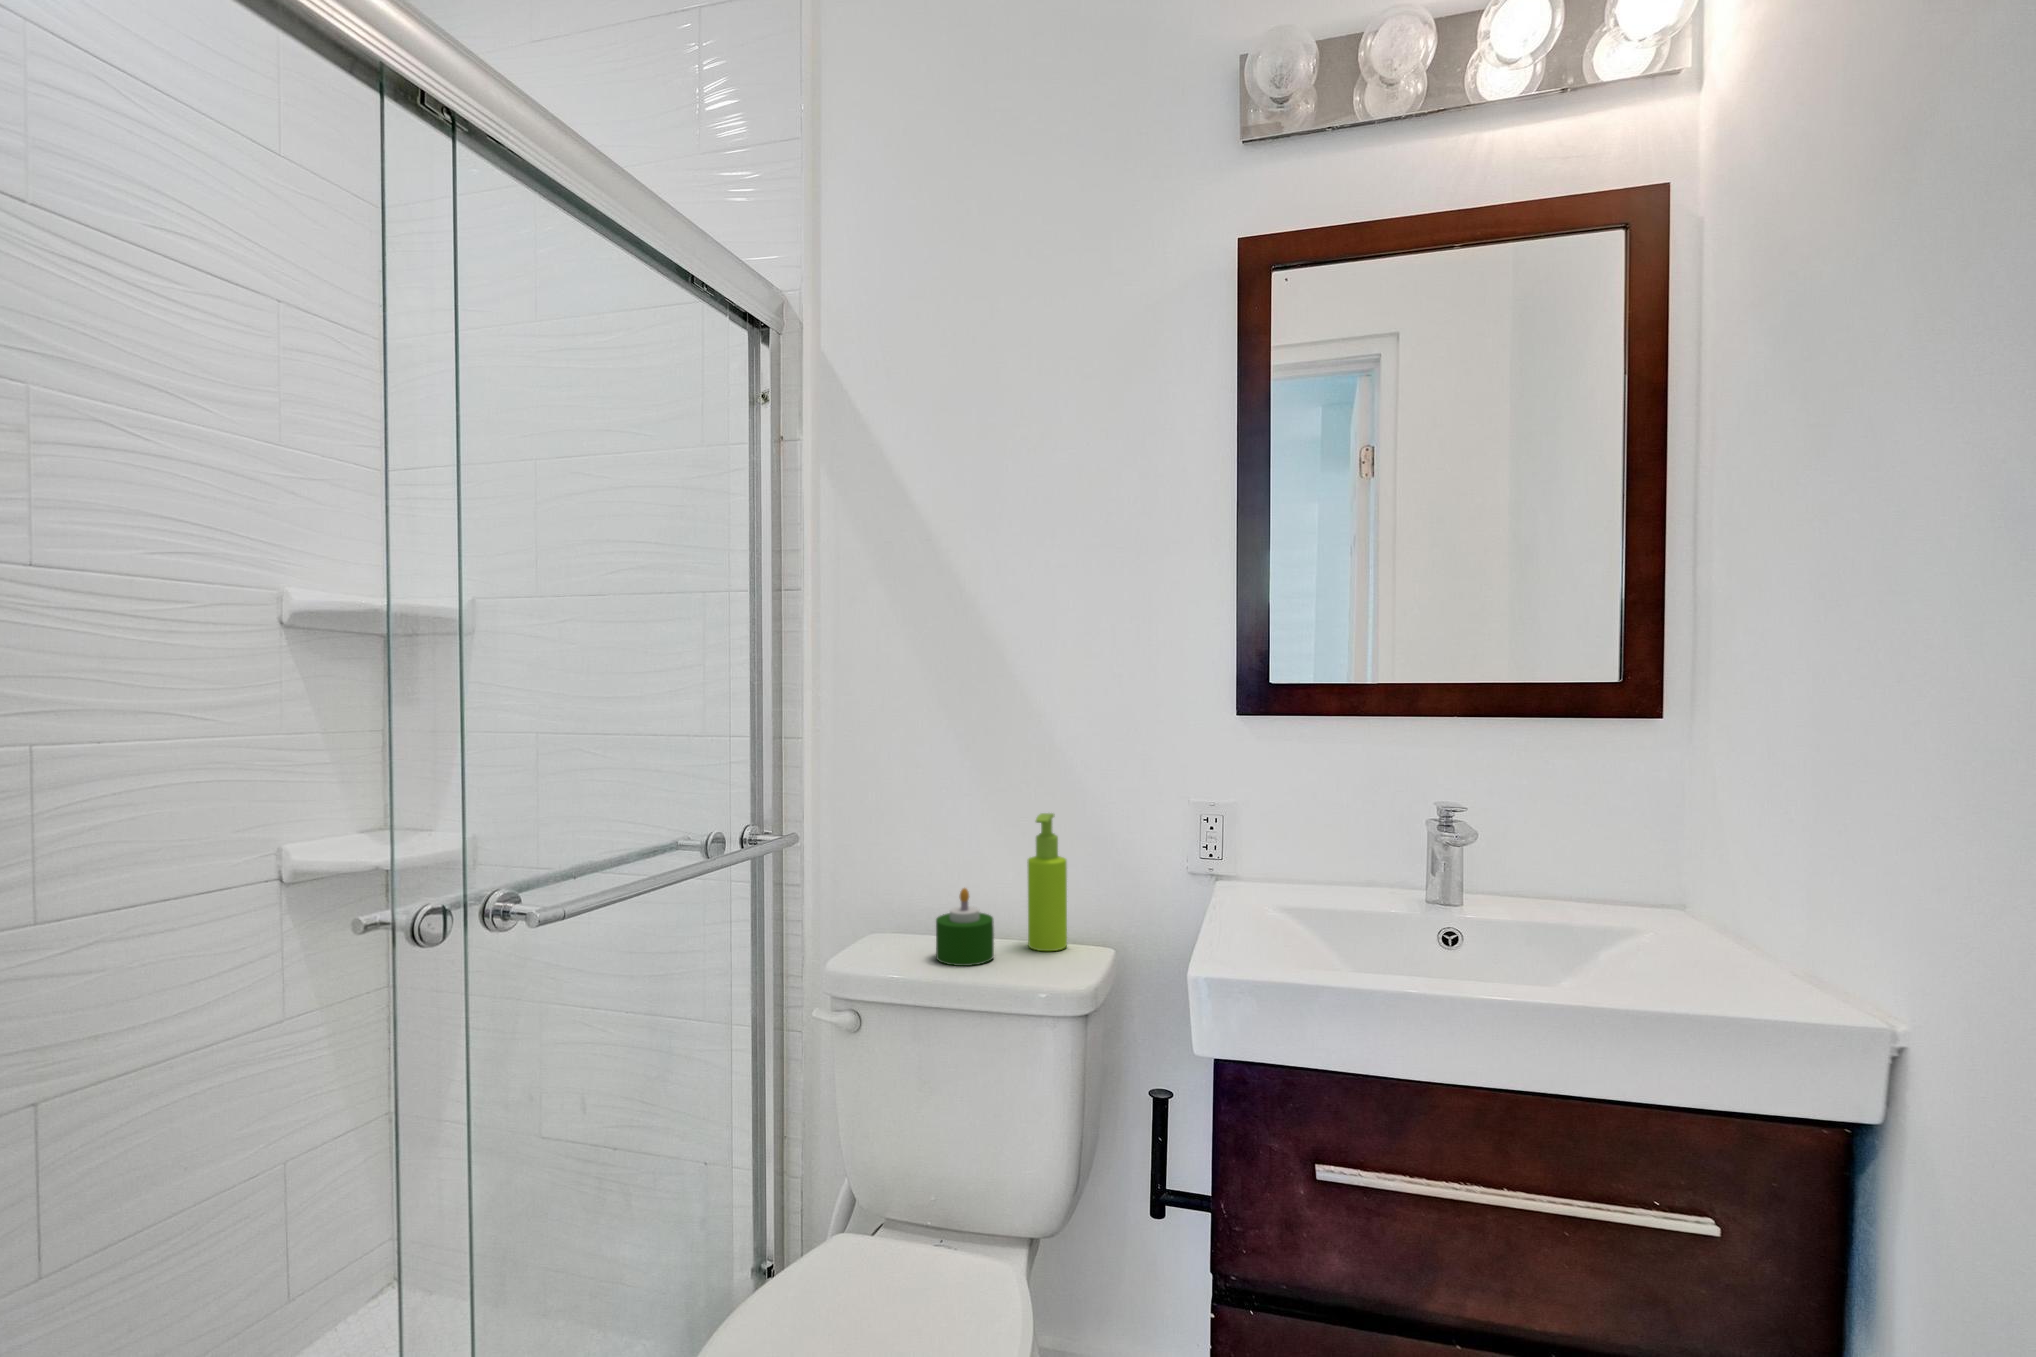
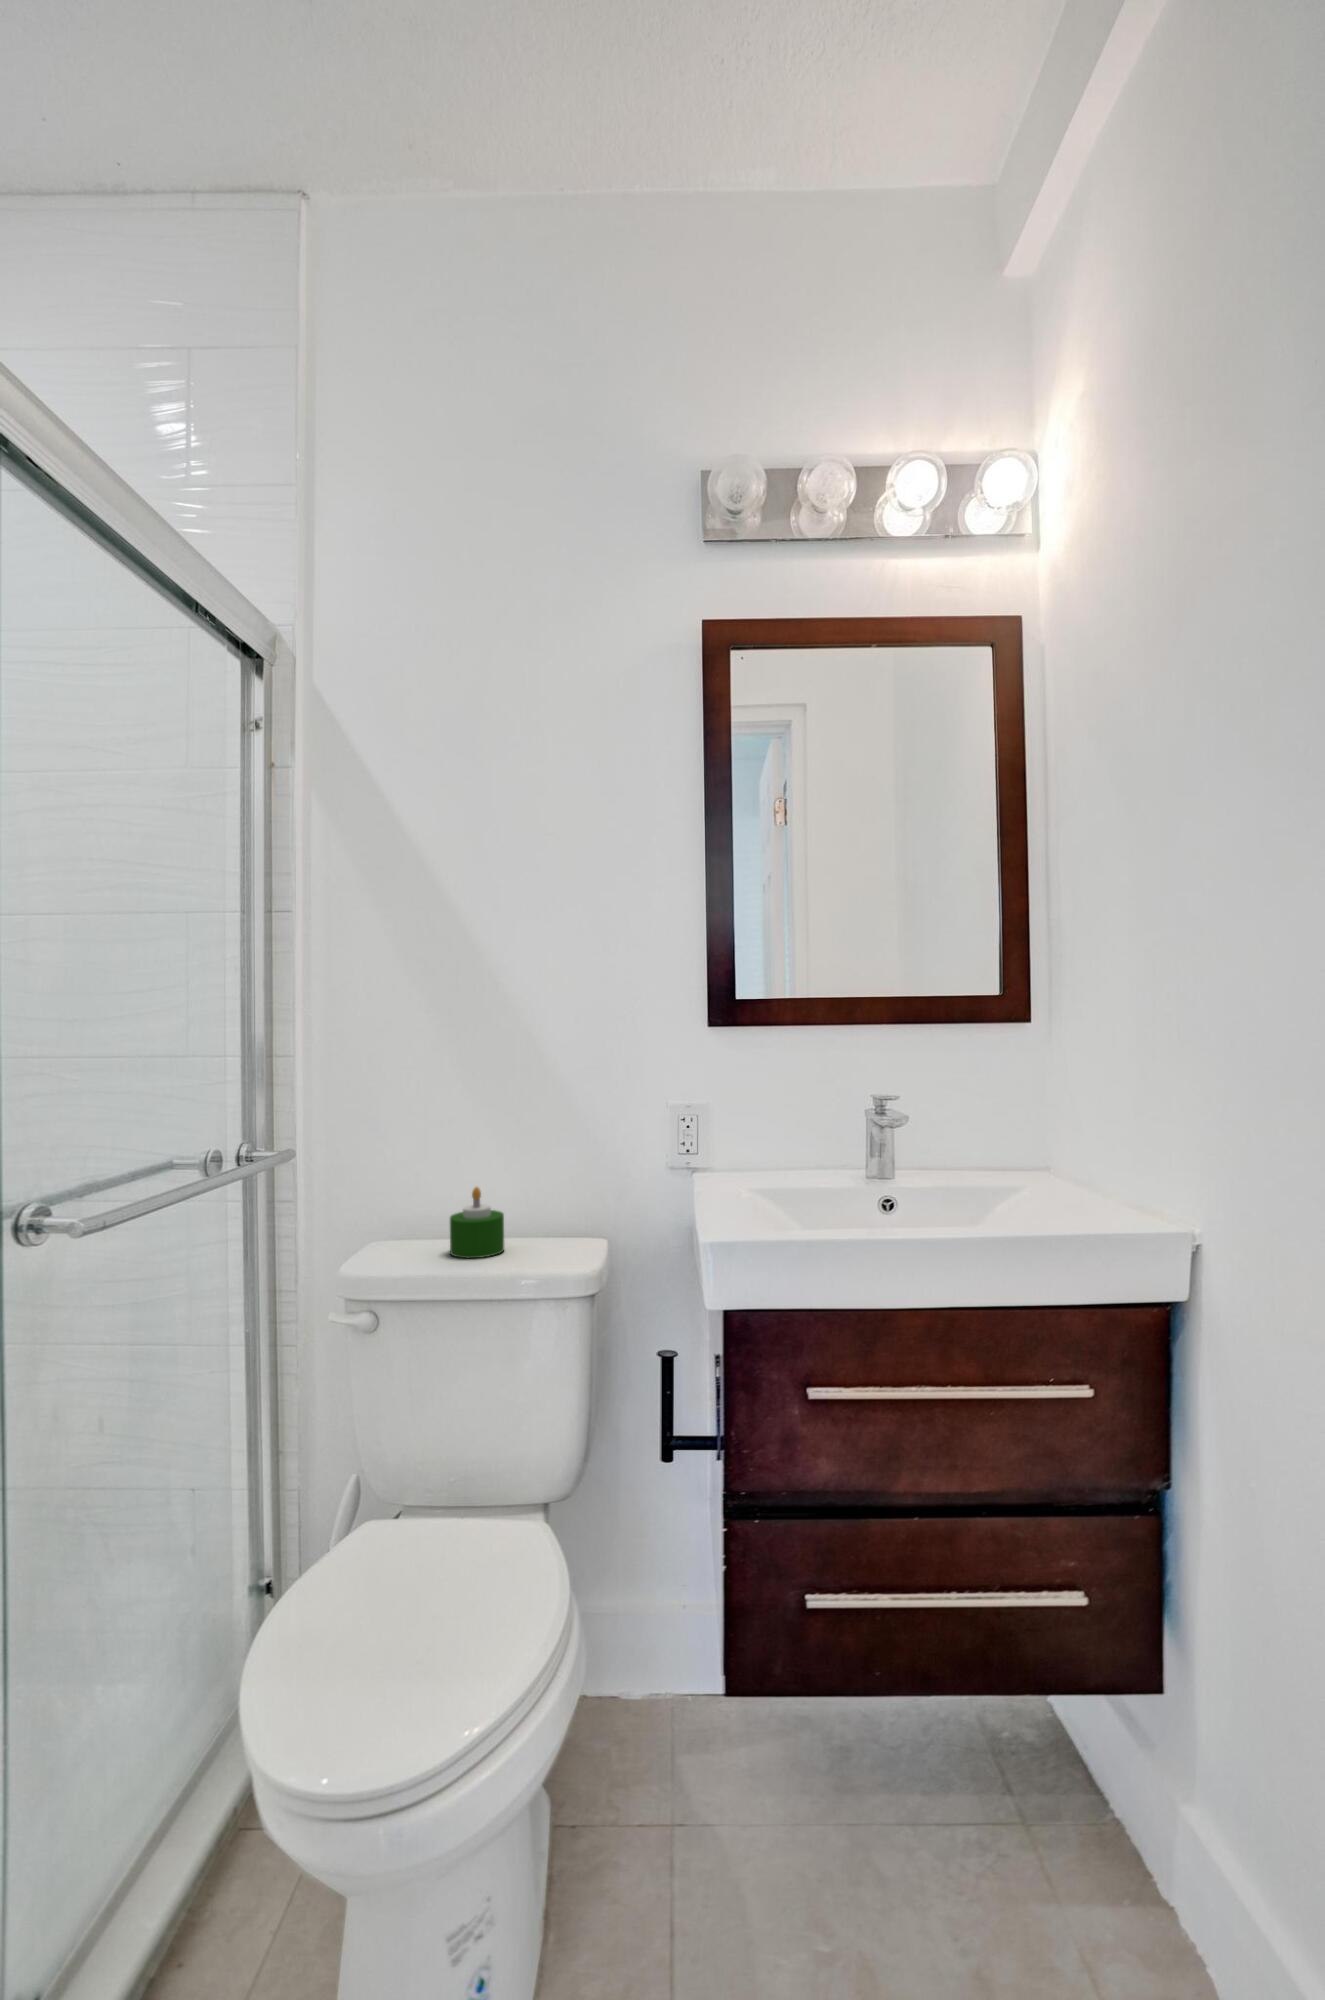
soap dispenser: present [1027,813,1067,951] -> none [528,1117,565,1241]

